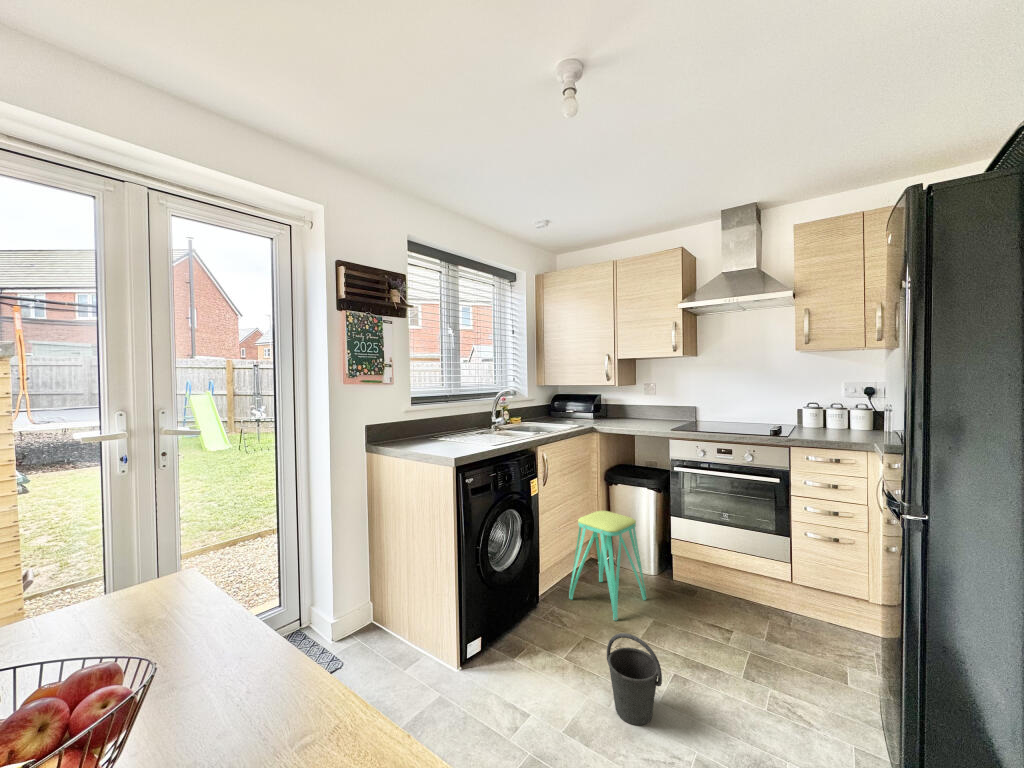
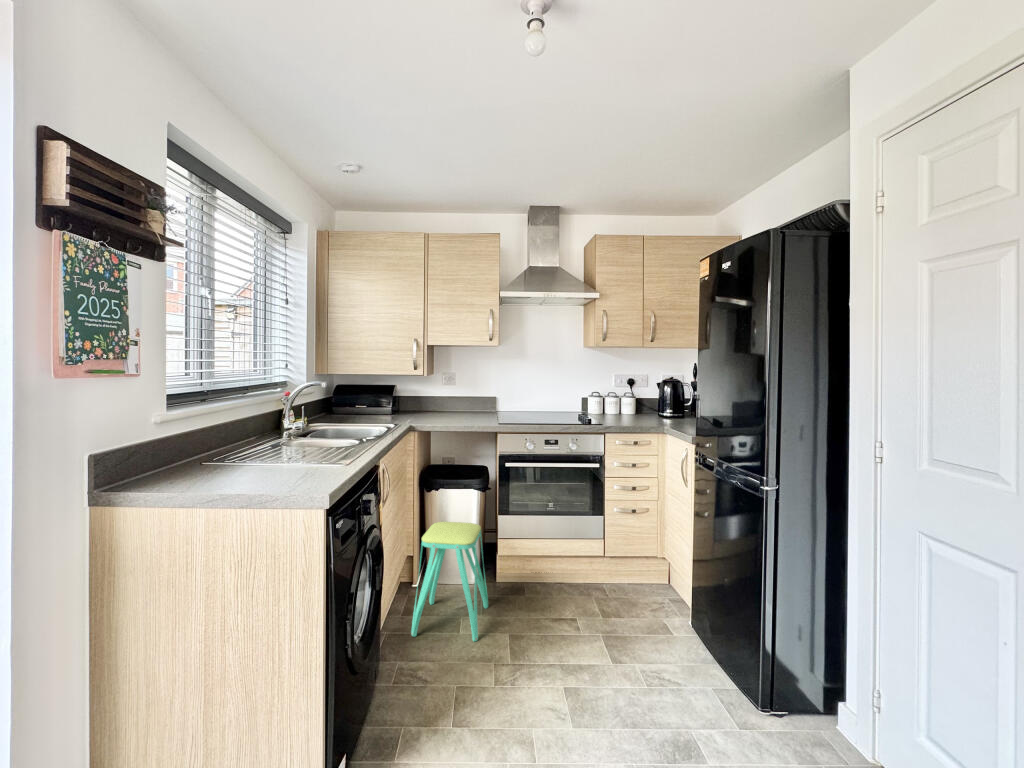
bucket: present [607,633,662,725] -> none [526,648,587,742]

